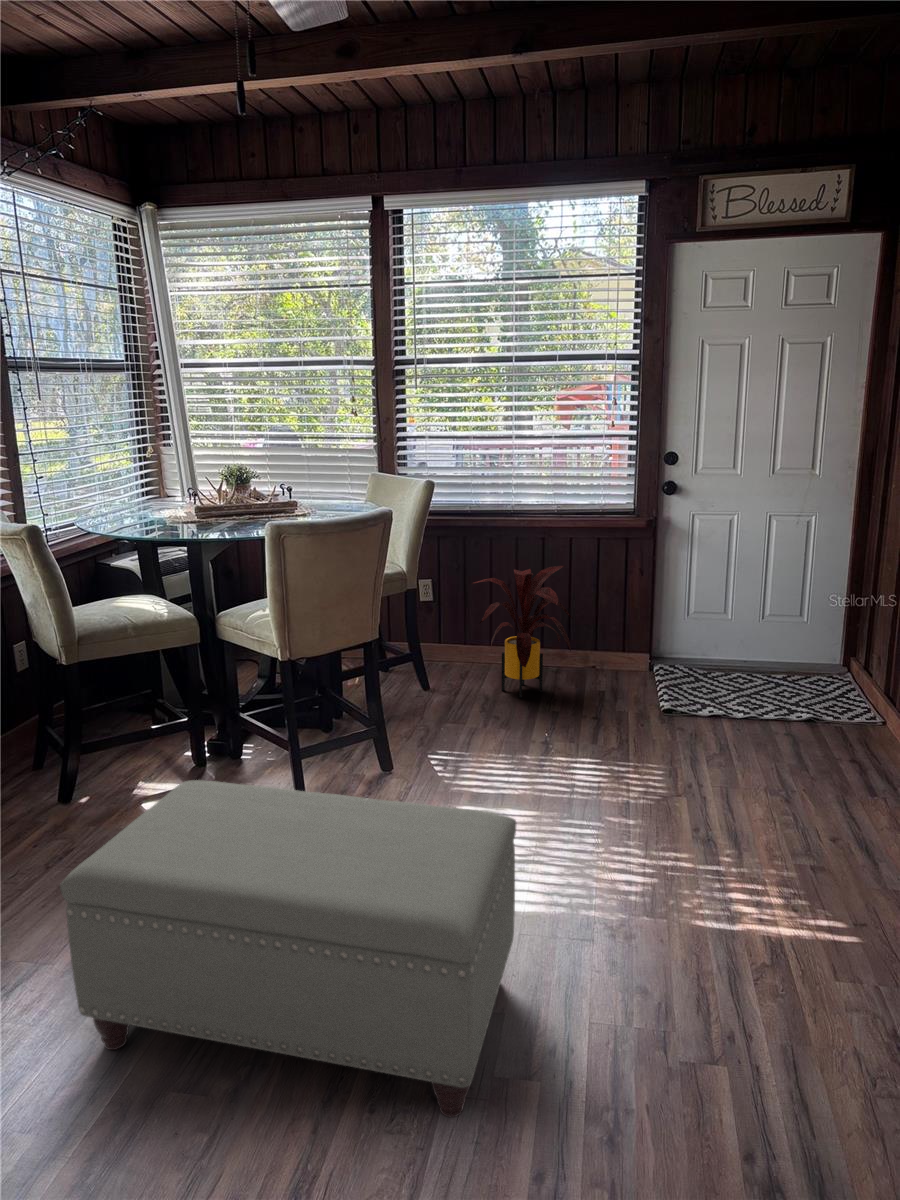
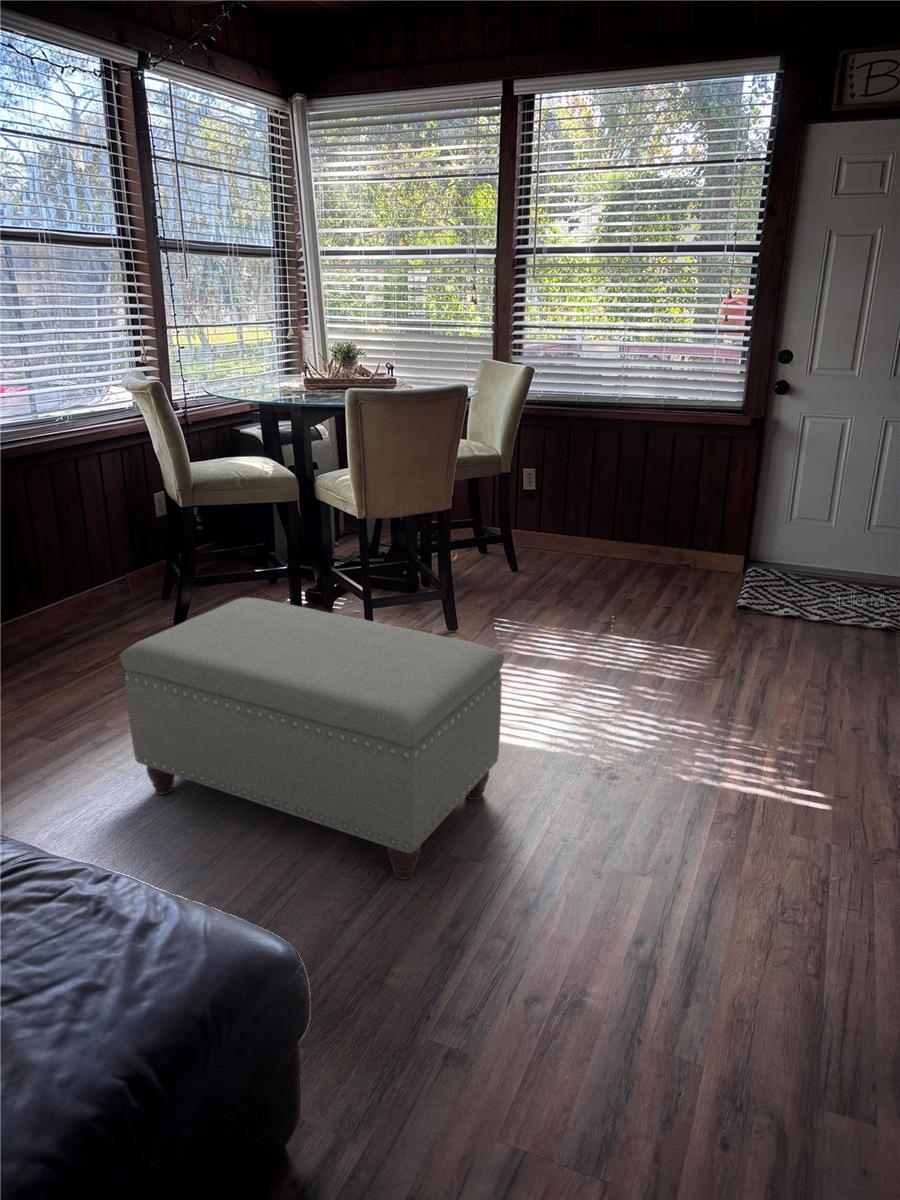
house plant: present [472,566,572,698] -> none [565,460,665,584]

